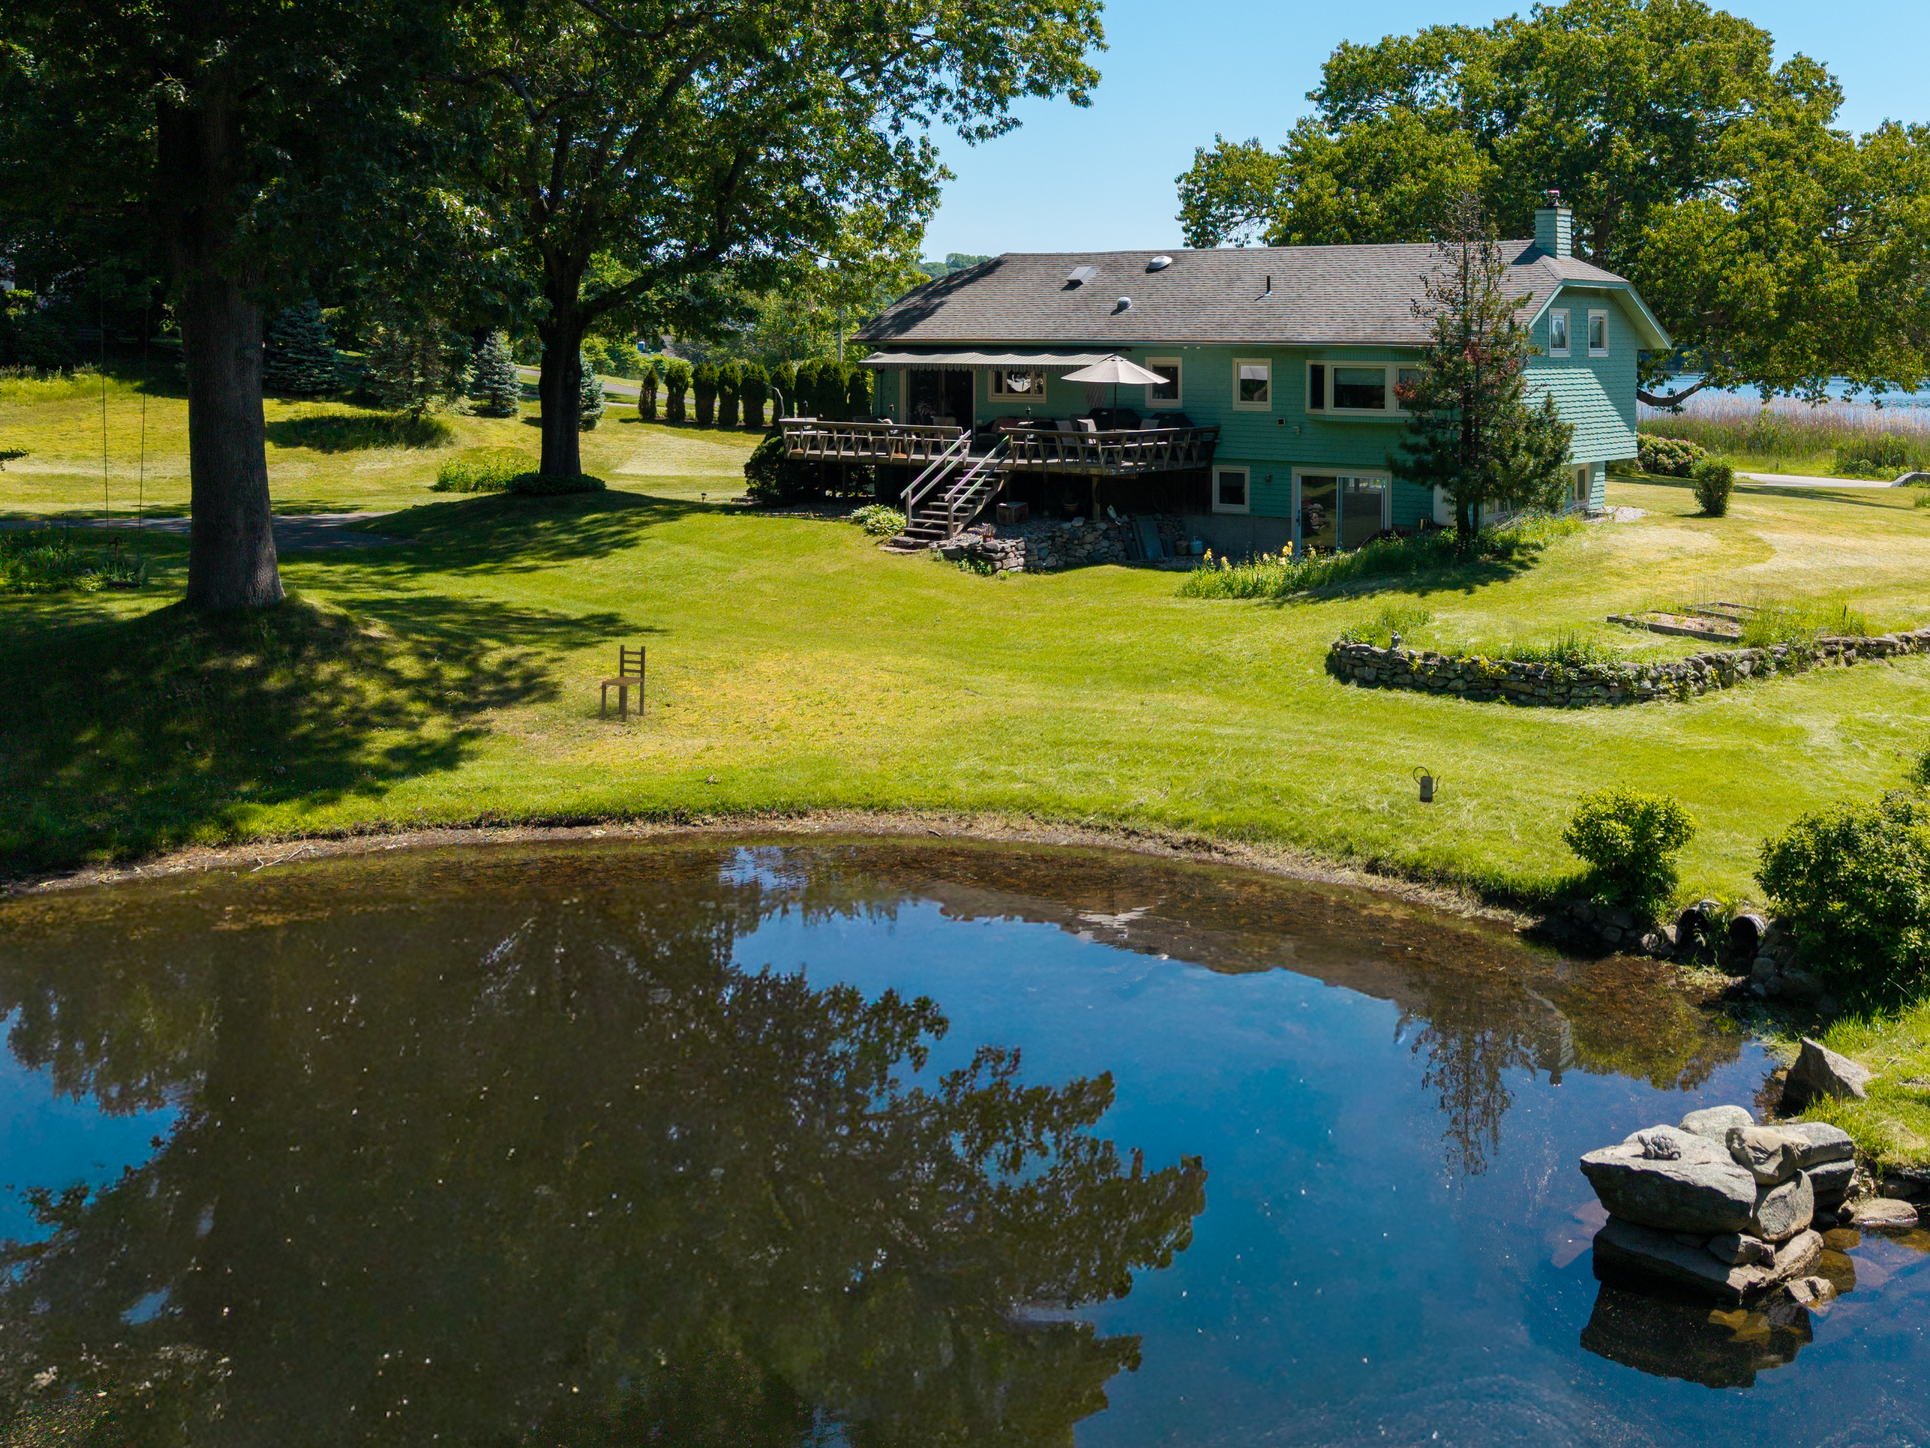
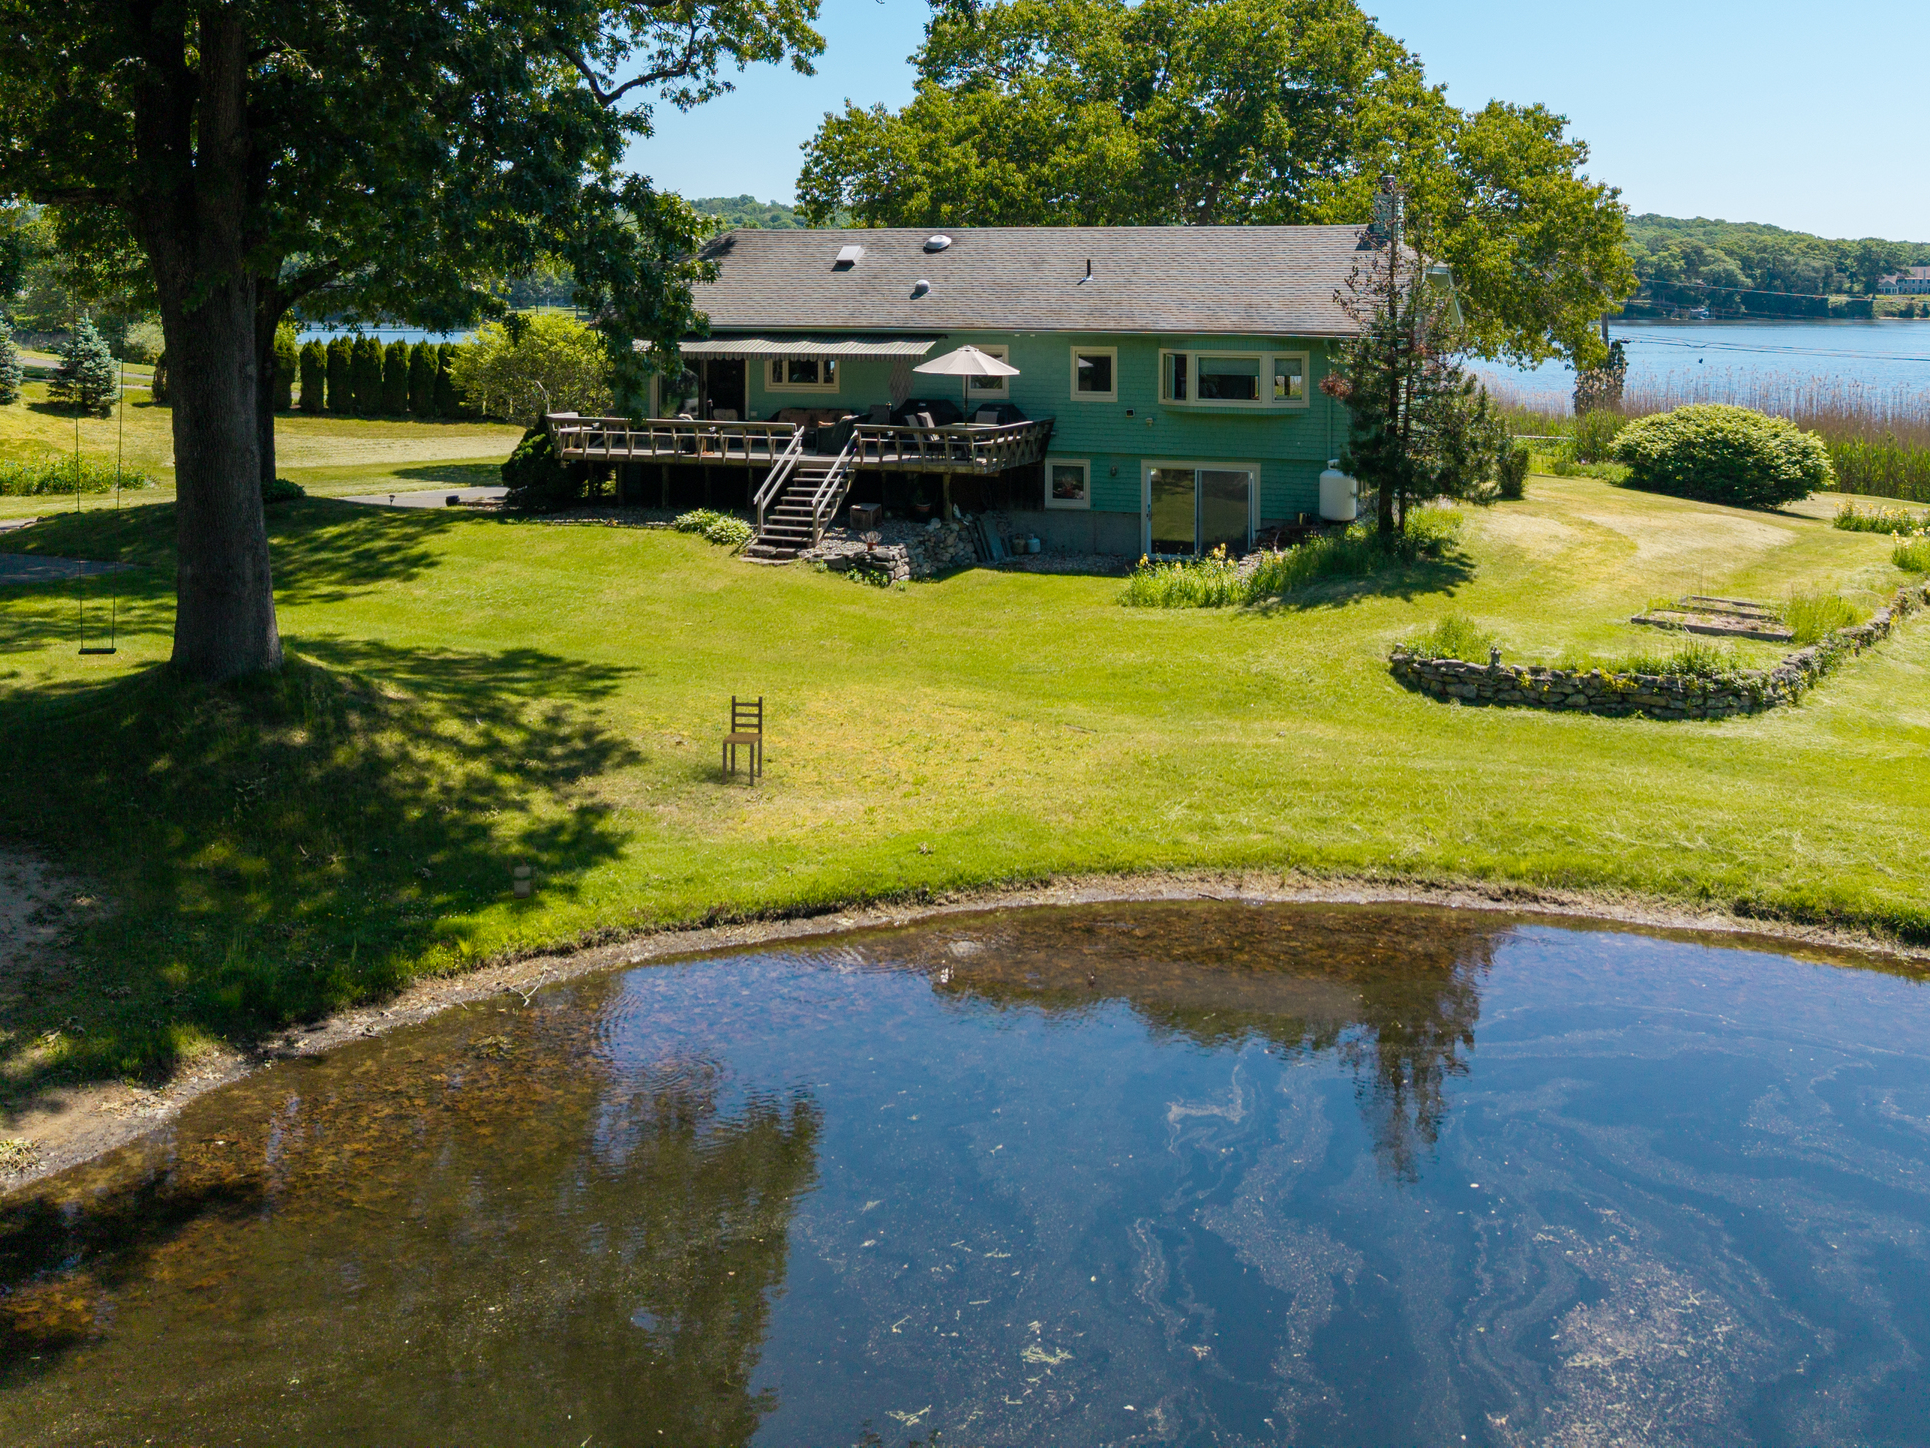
watering can: present [1413,766,1441,802] -> present [509,855,531,898]

